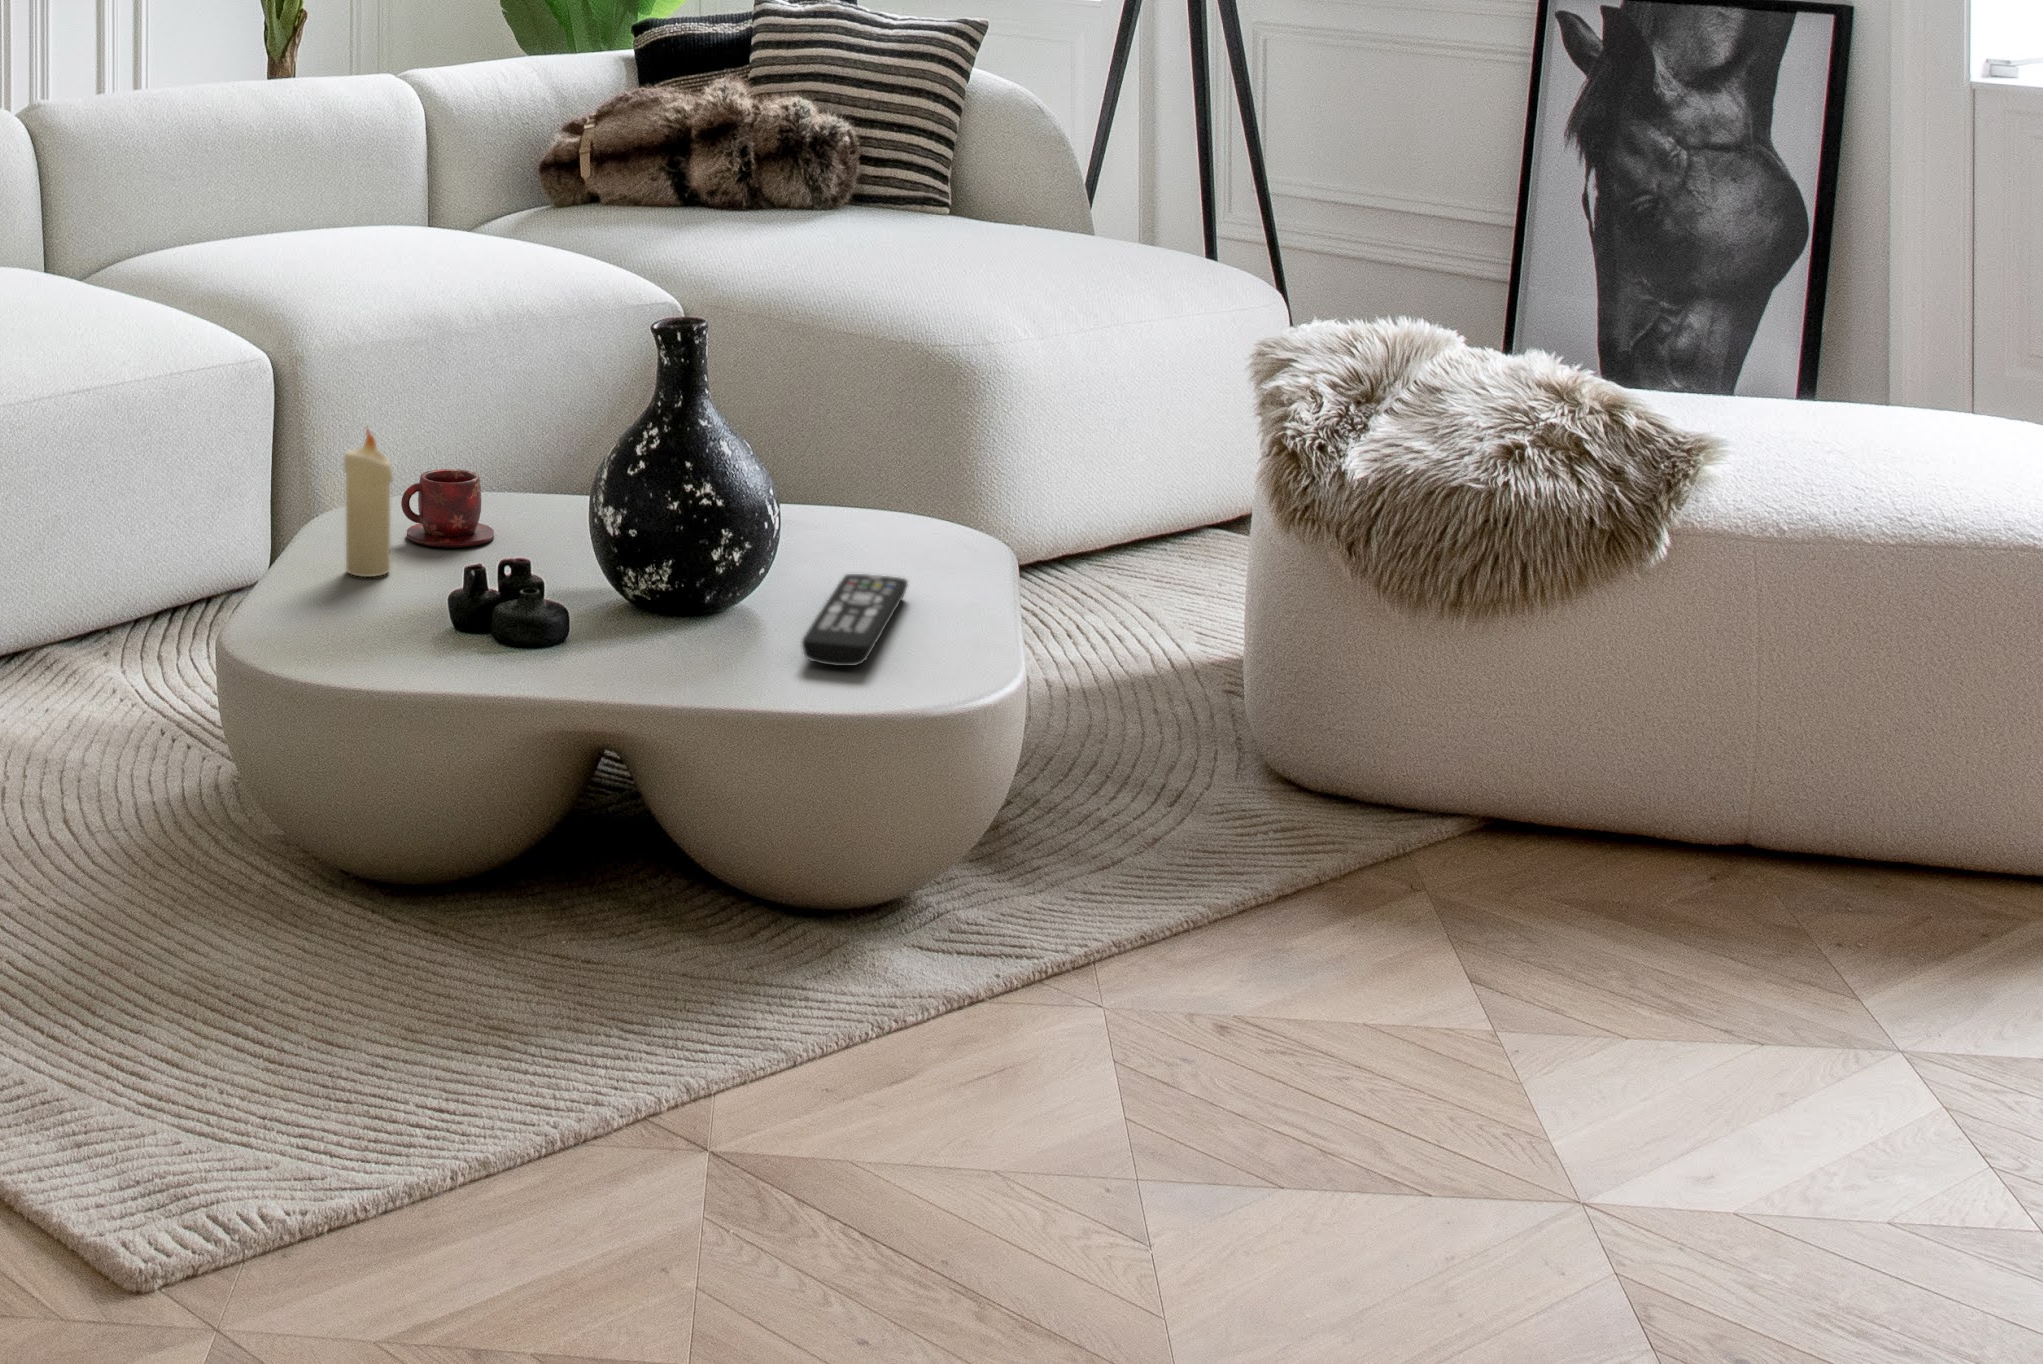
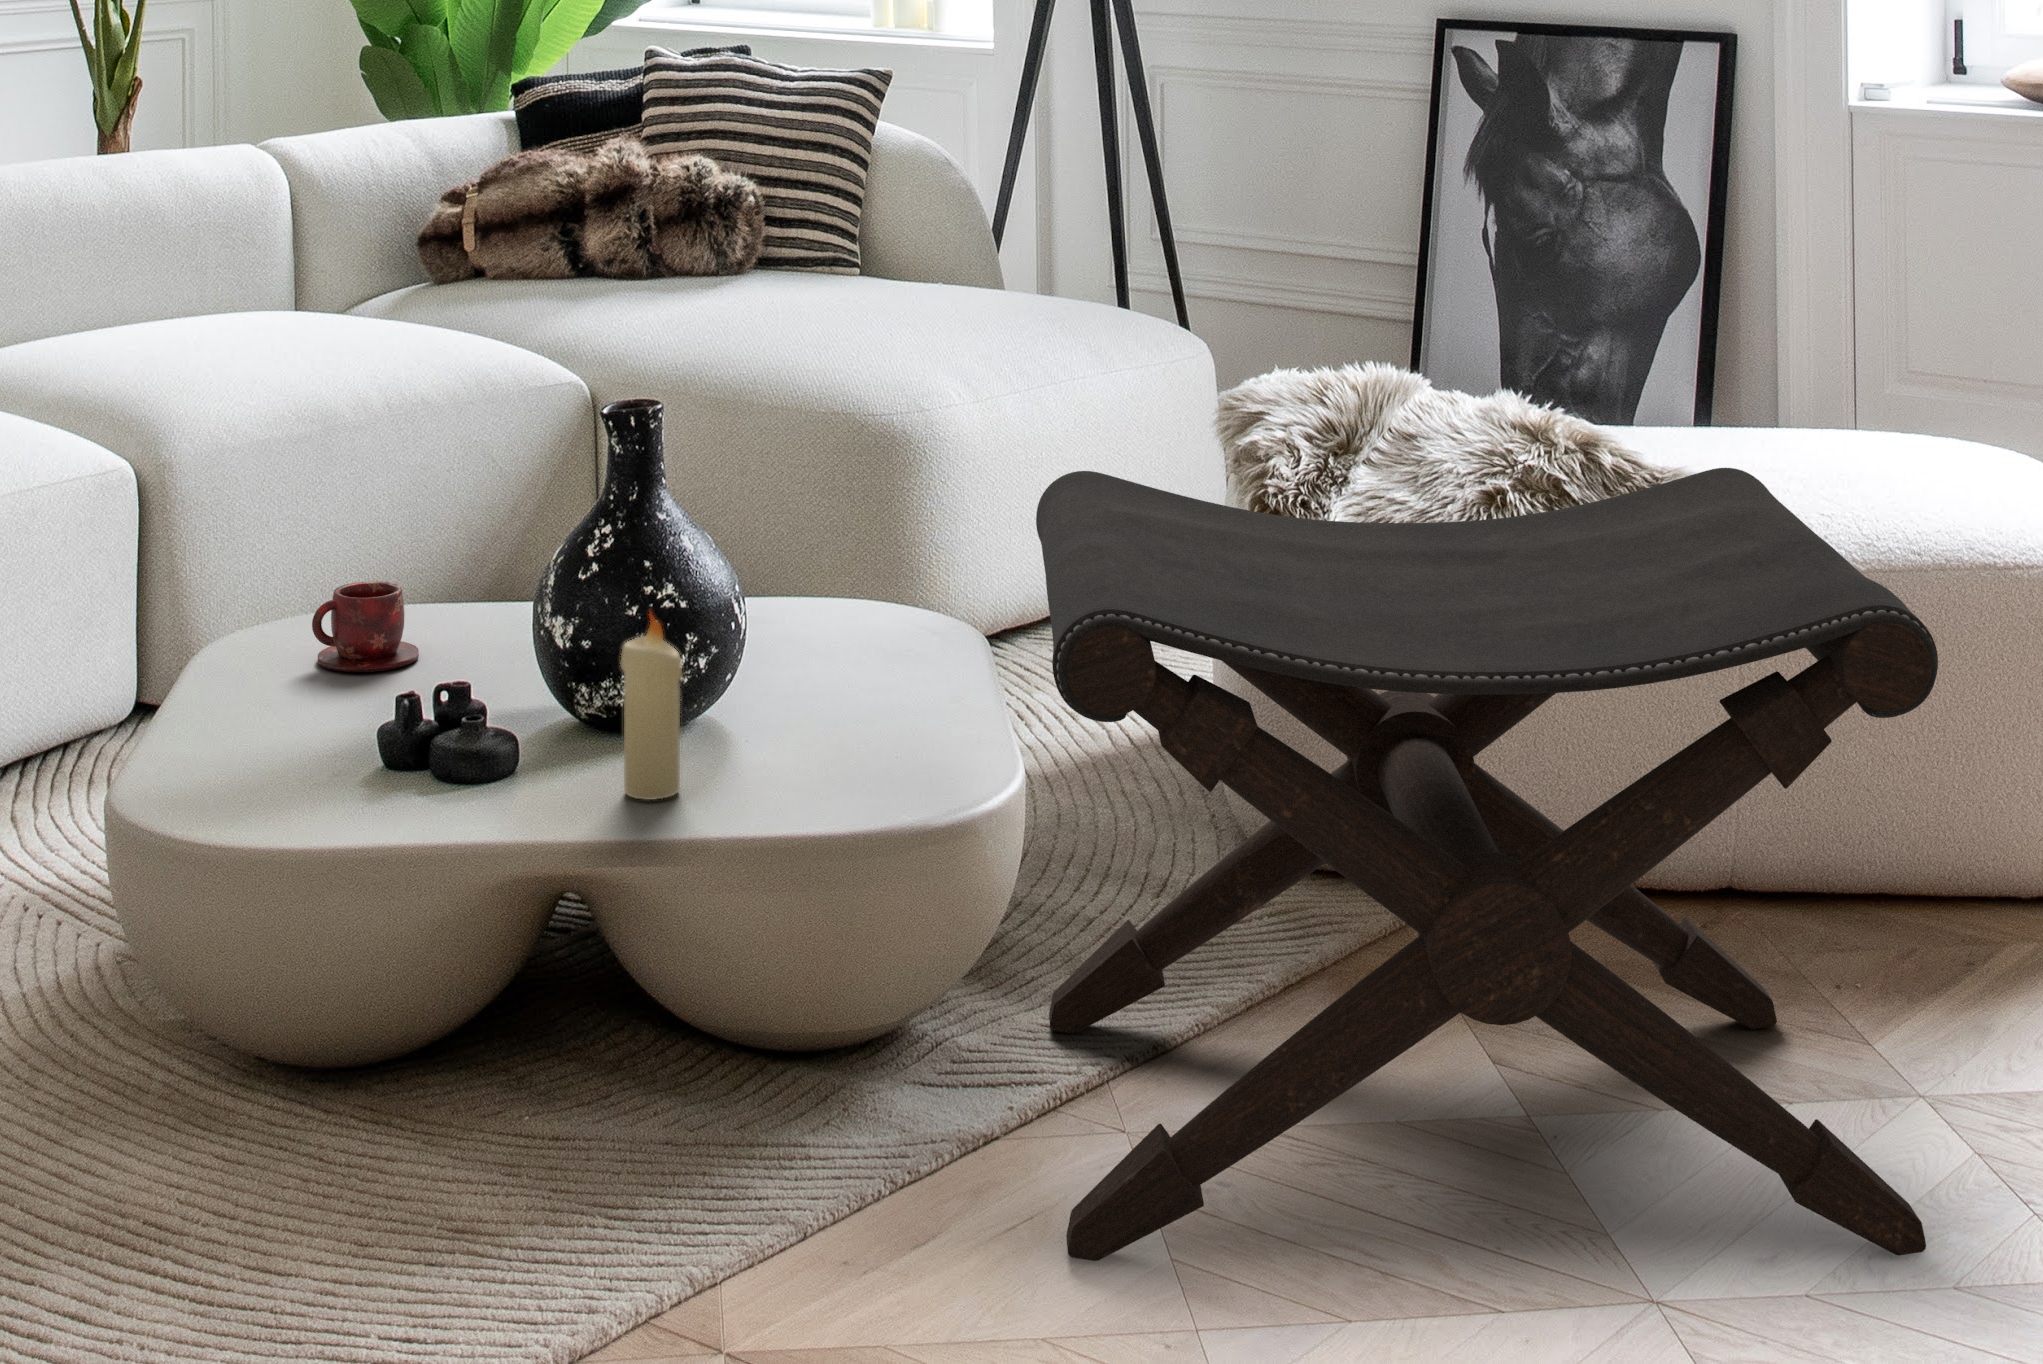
footstool: none [1007,406,1866,1186] -> present [1036,468,1938,1261]
candle: present [344,429,392,577] -> present [620,613,682,800]
remote control: present [802,574,908,666] -> none [792,670,891,777]

